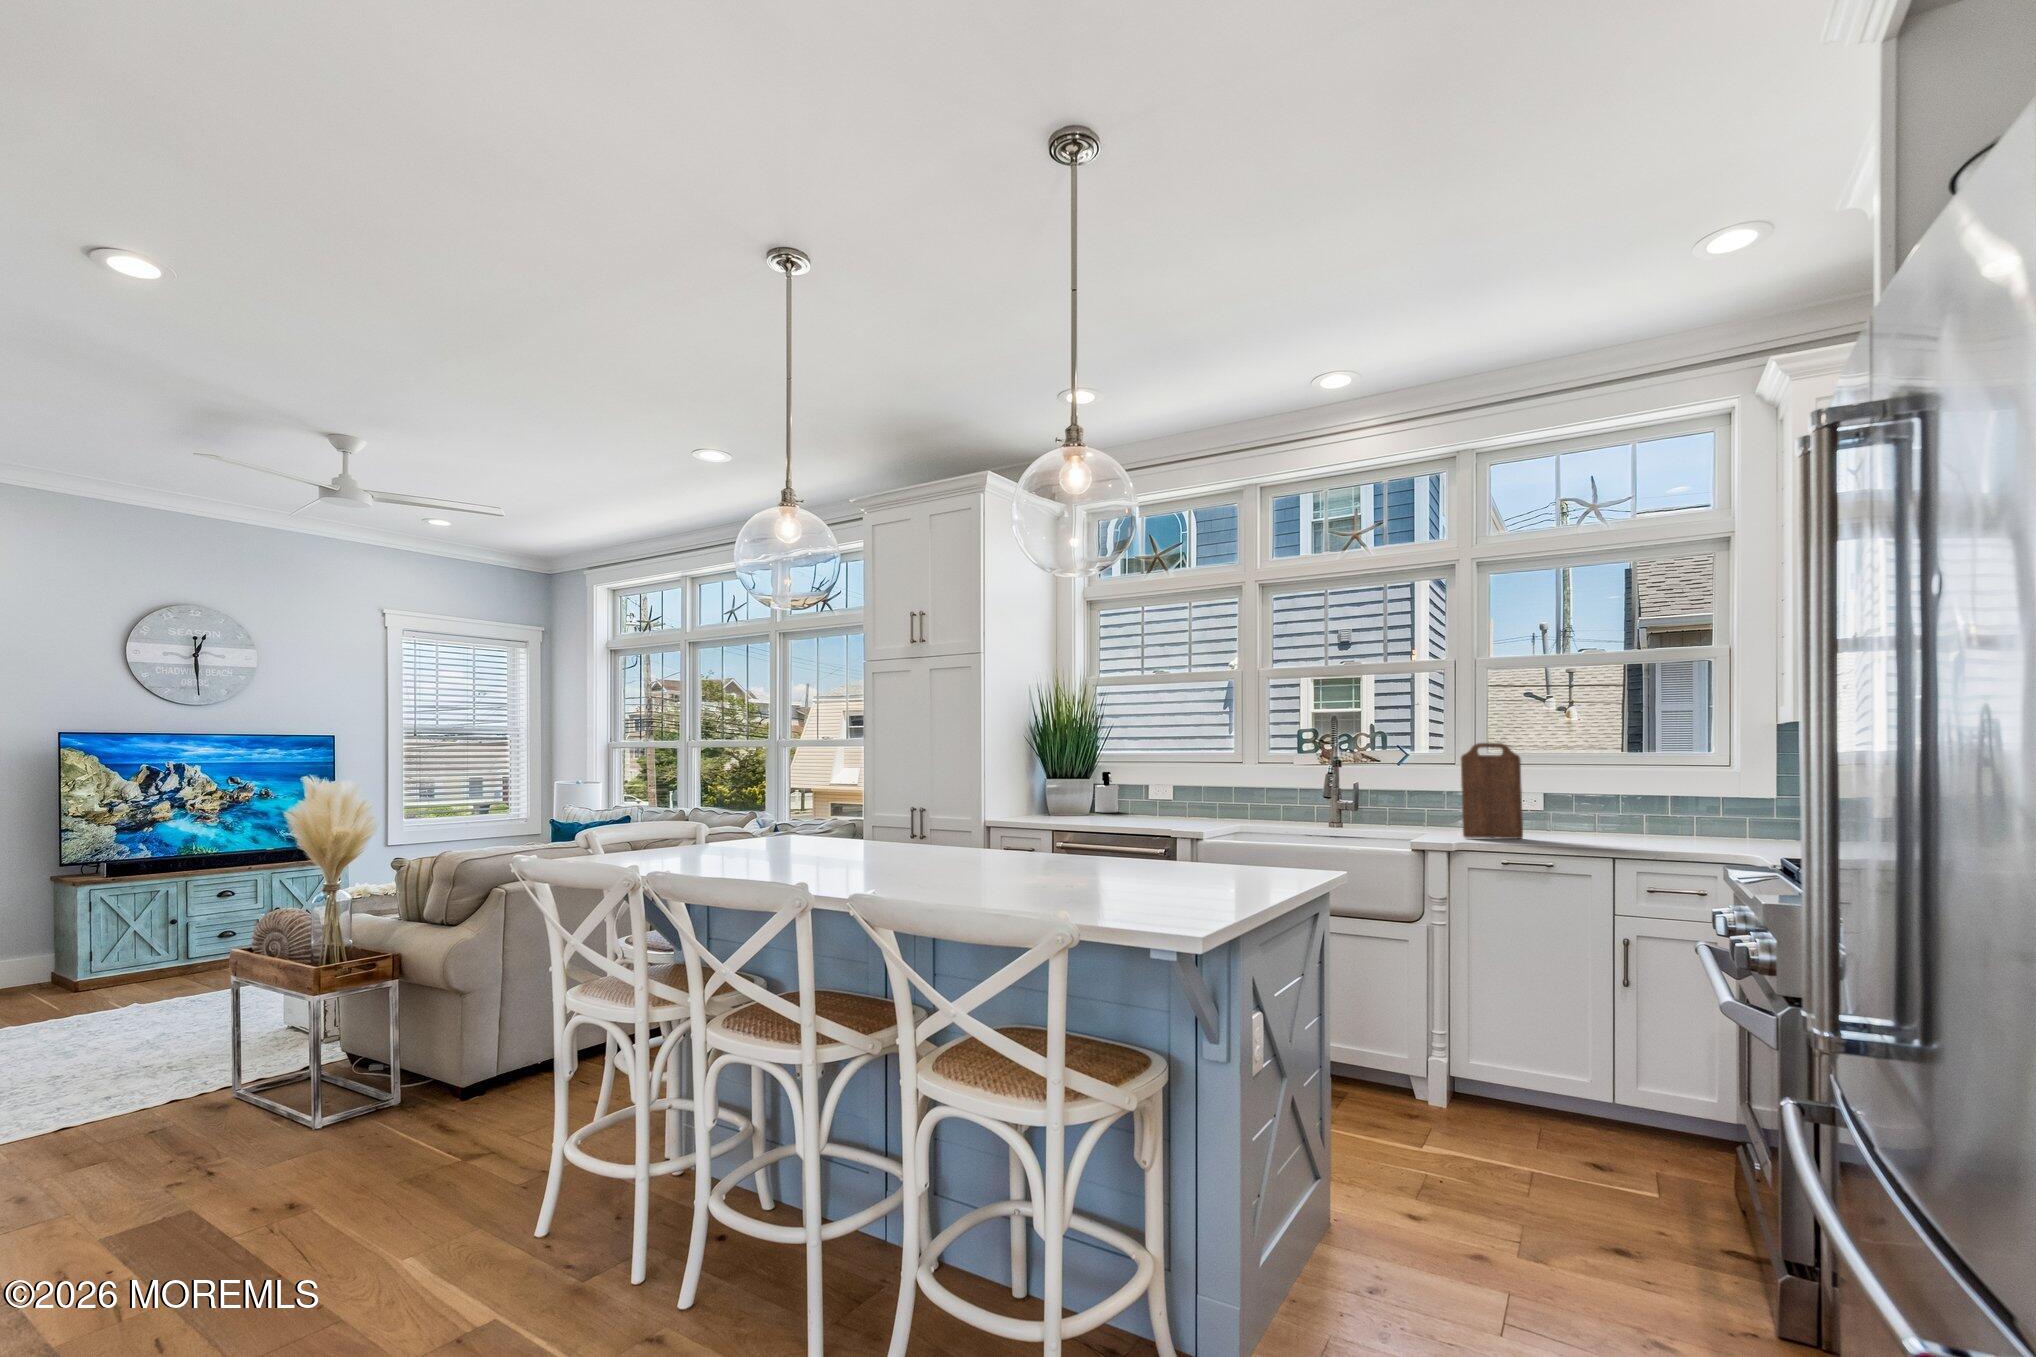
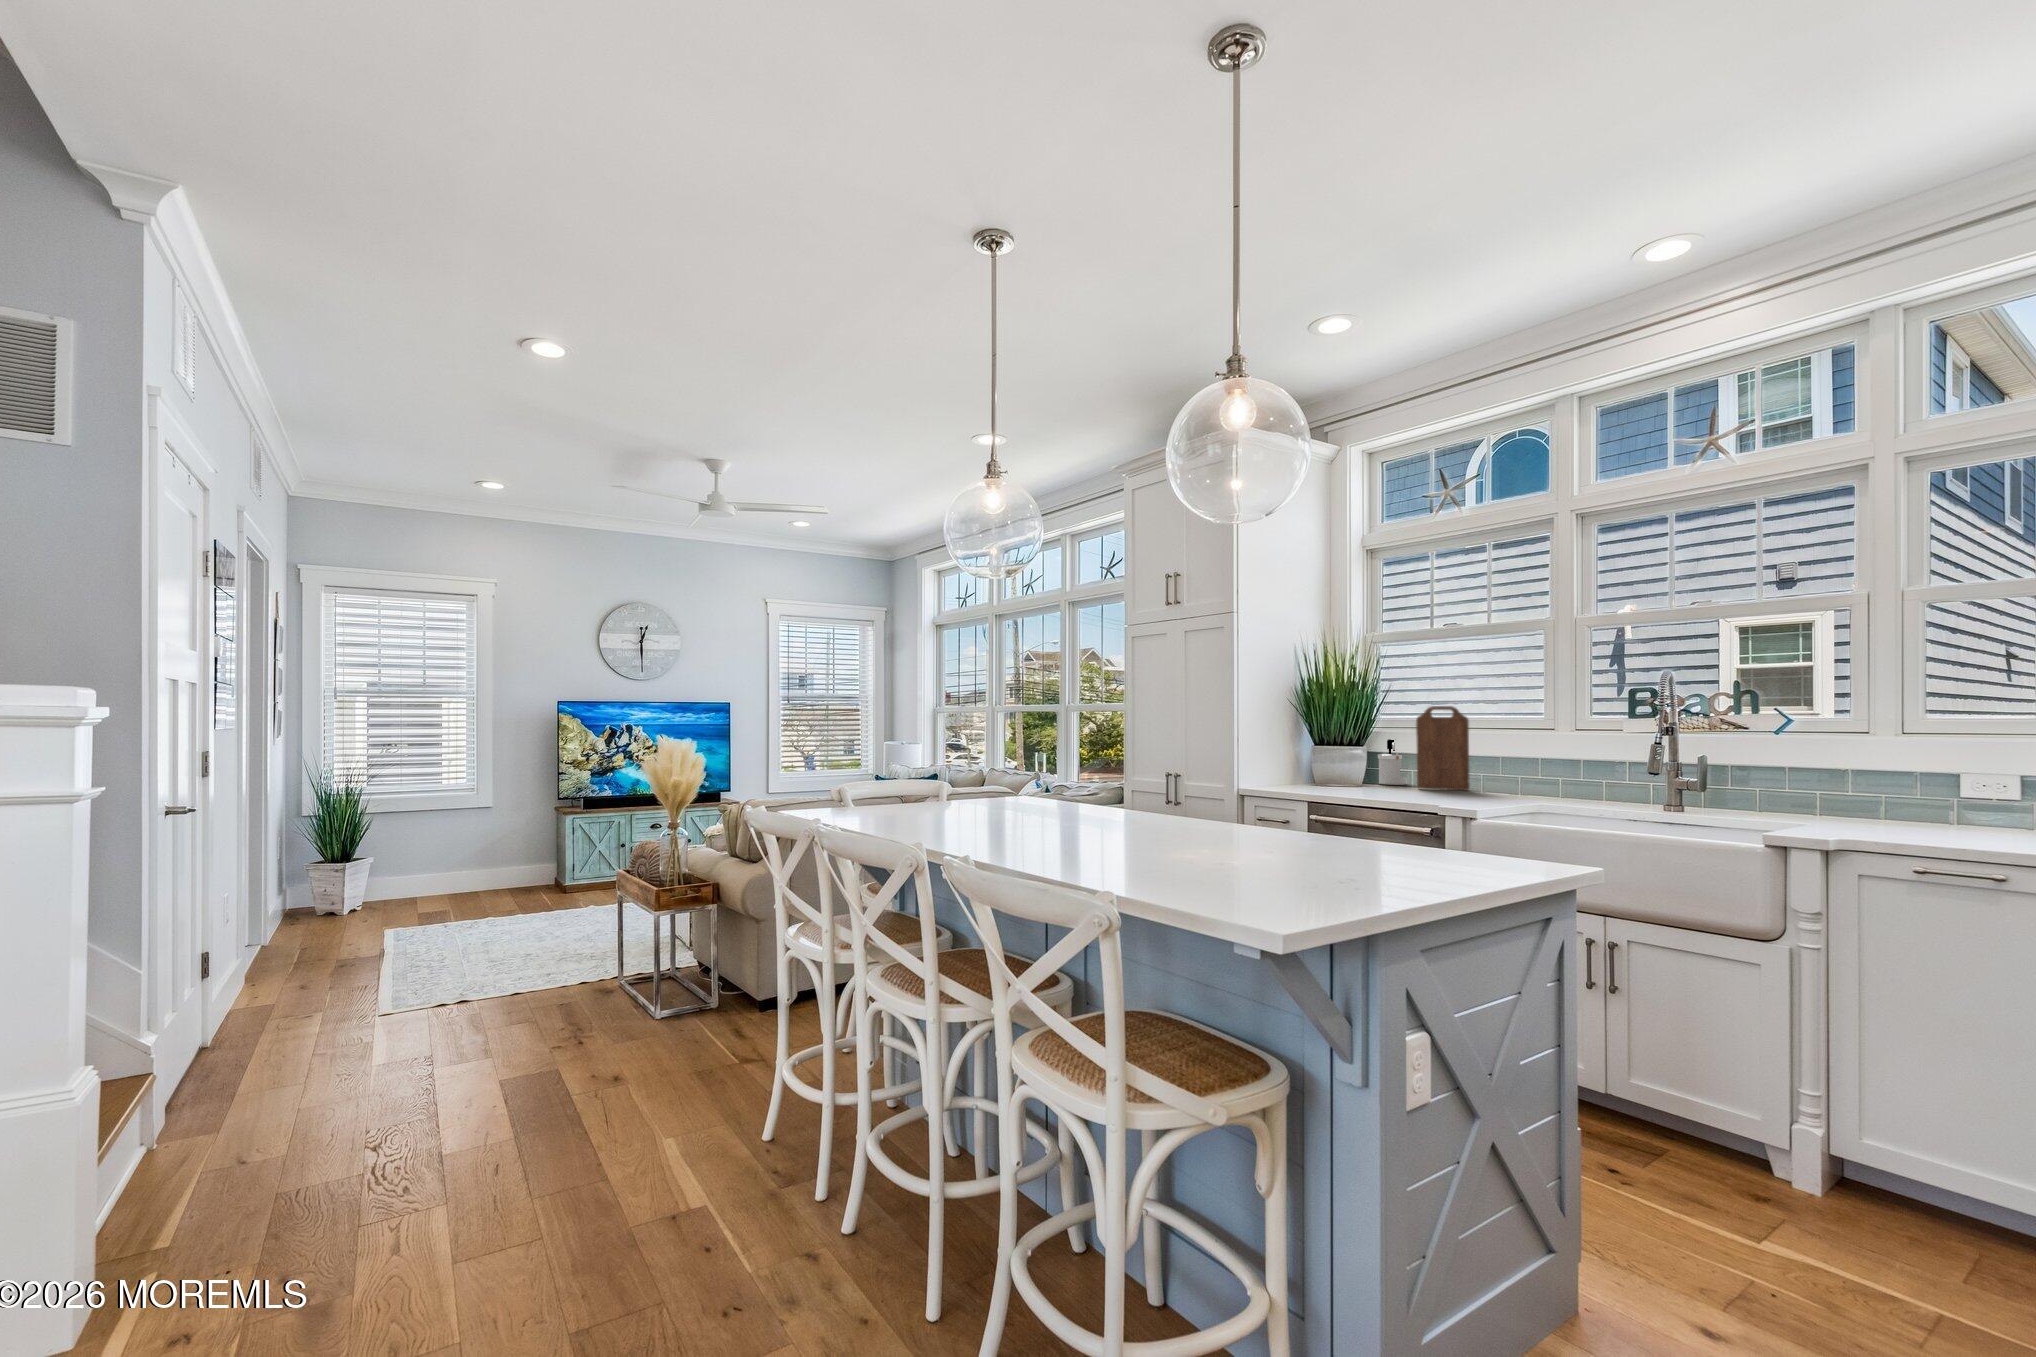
cutting board: present [1461,743,1523,839] -> present [1416,706,1470,790]

